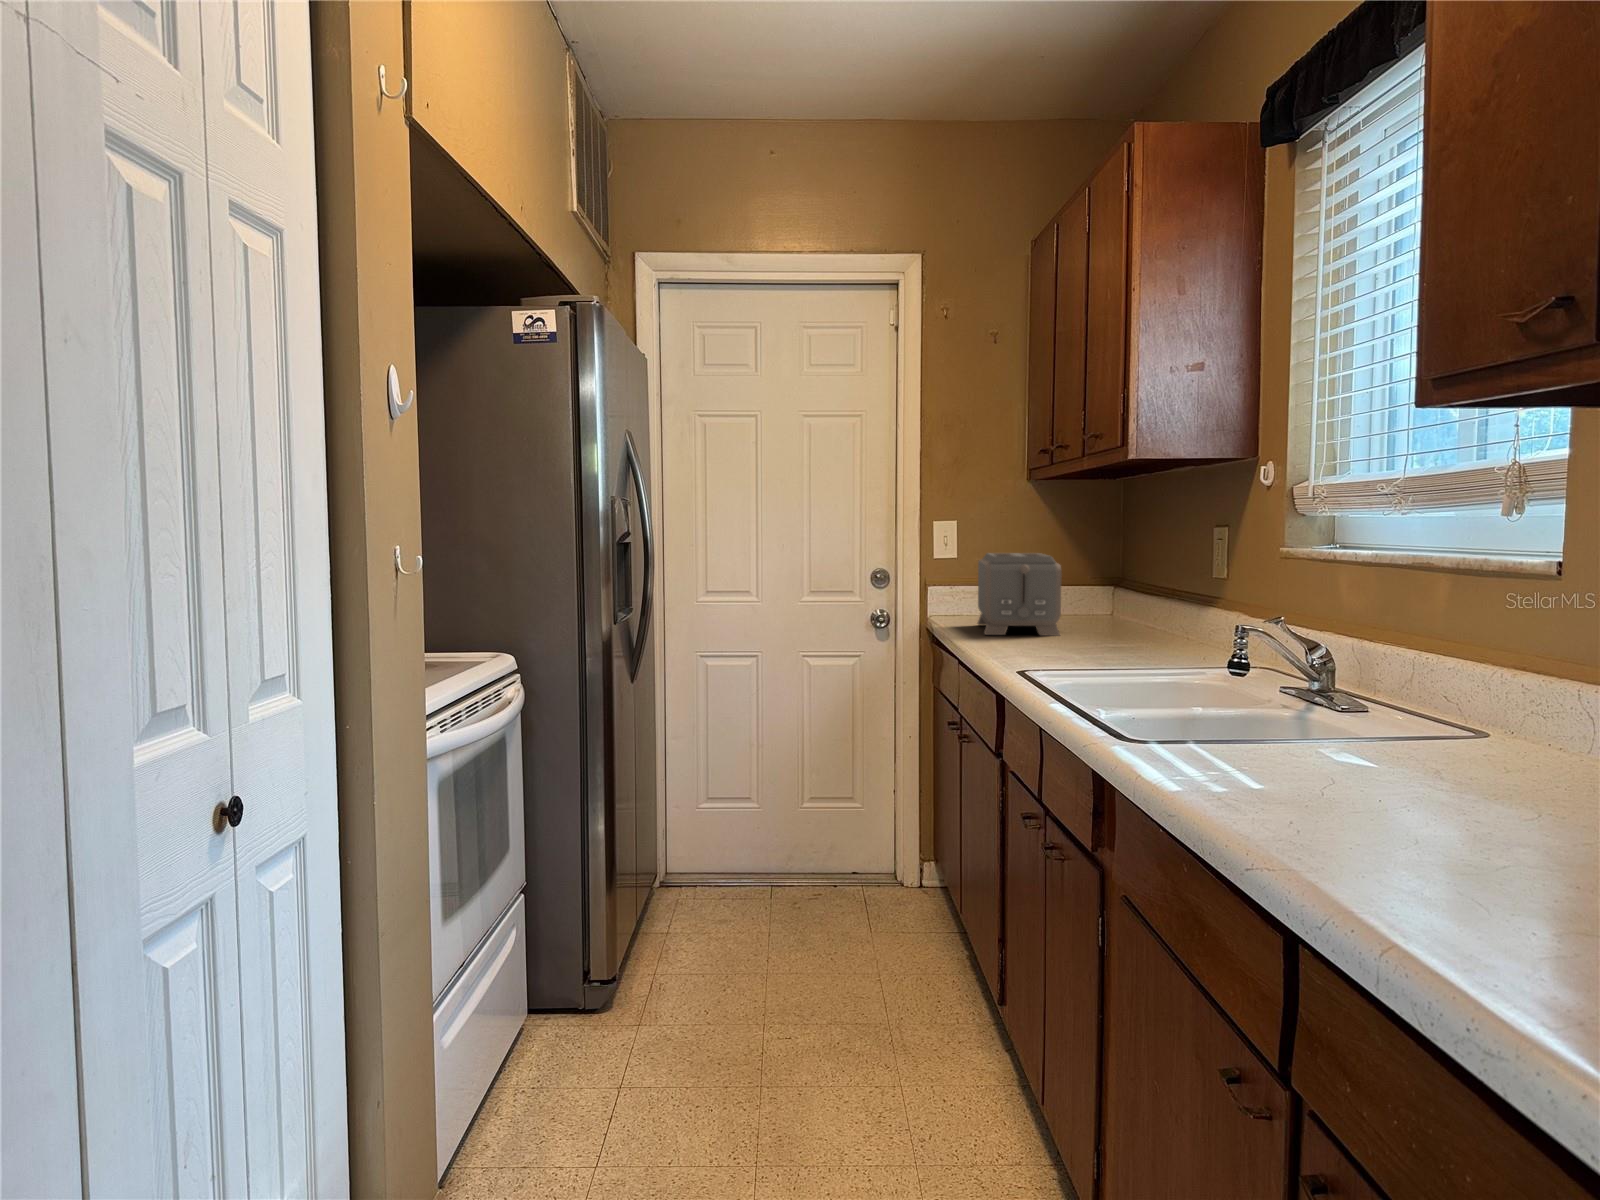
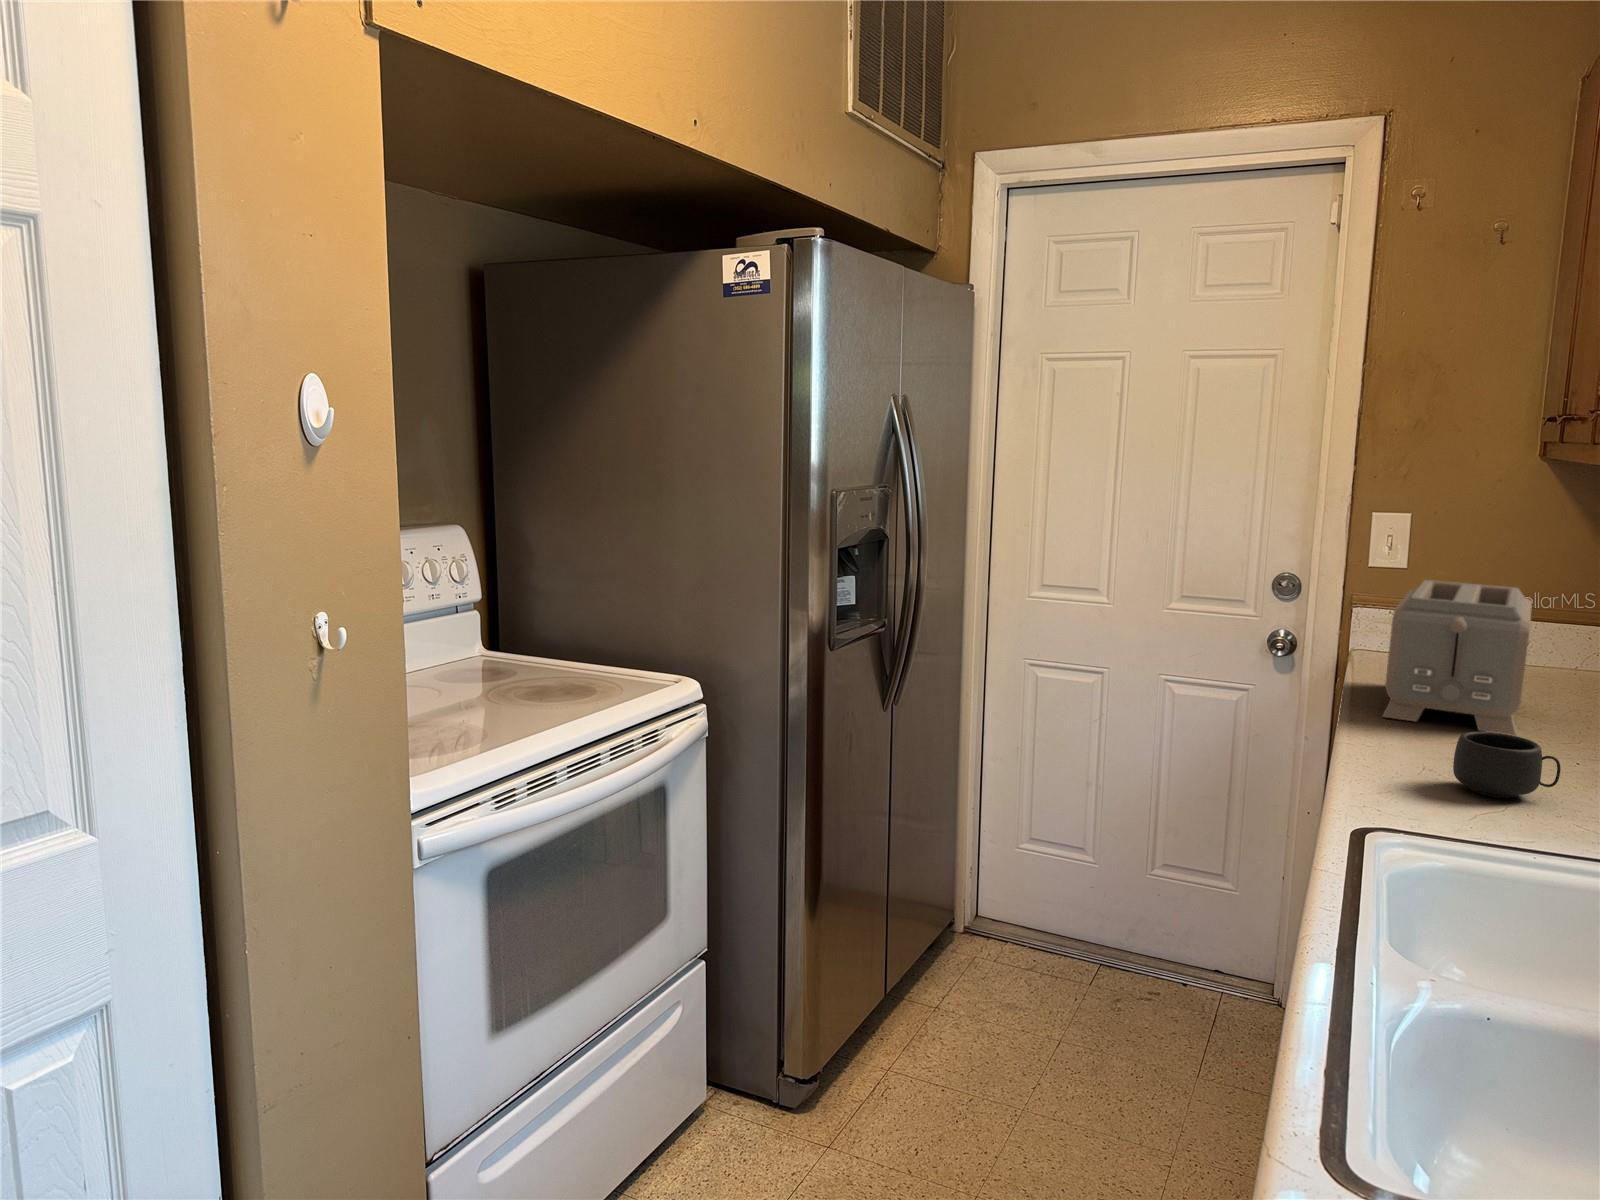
mug: none [1052,618,1107,652] -> present [1453,732,1561,798]

